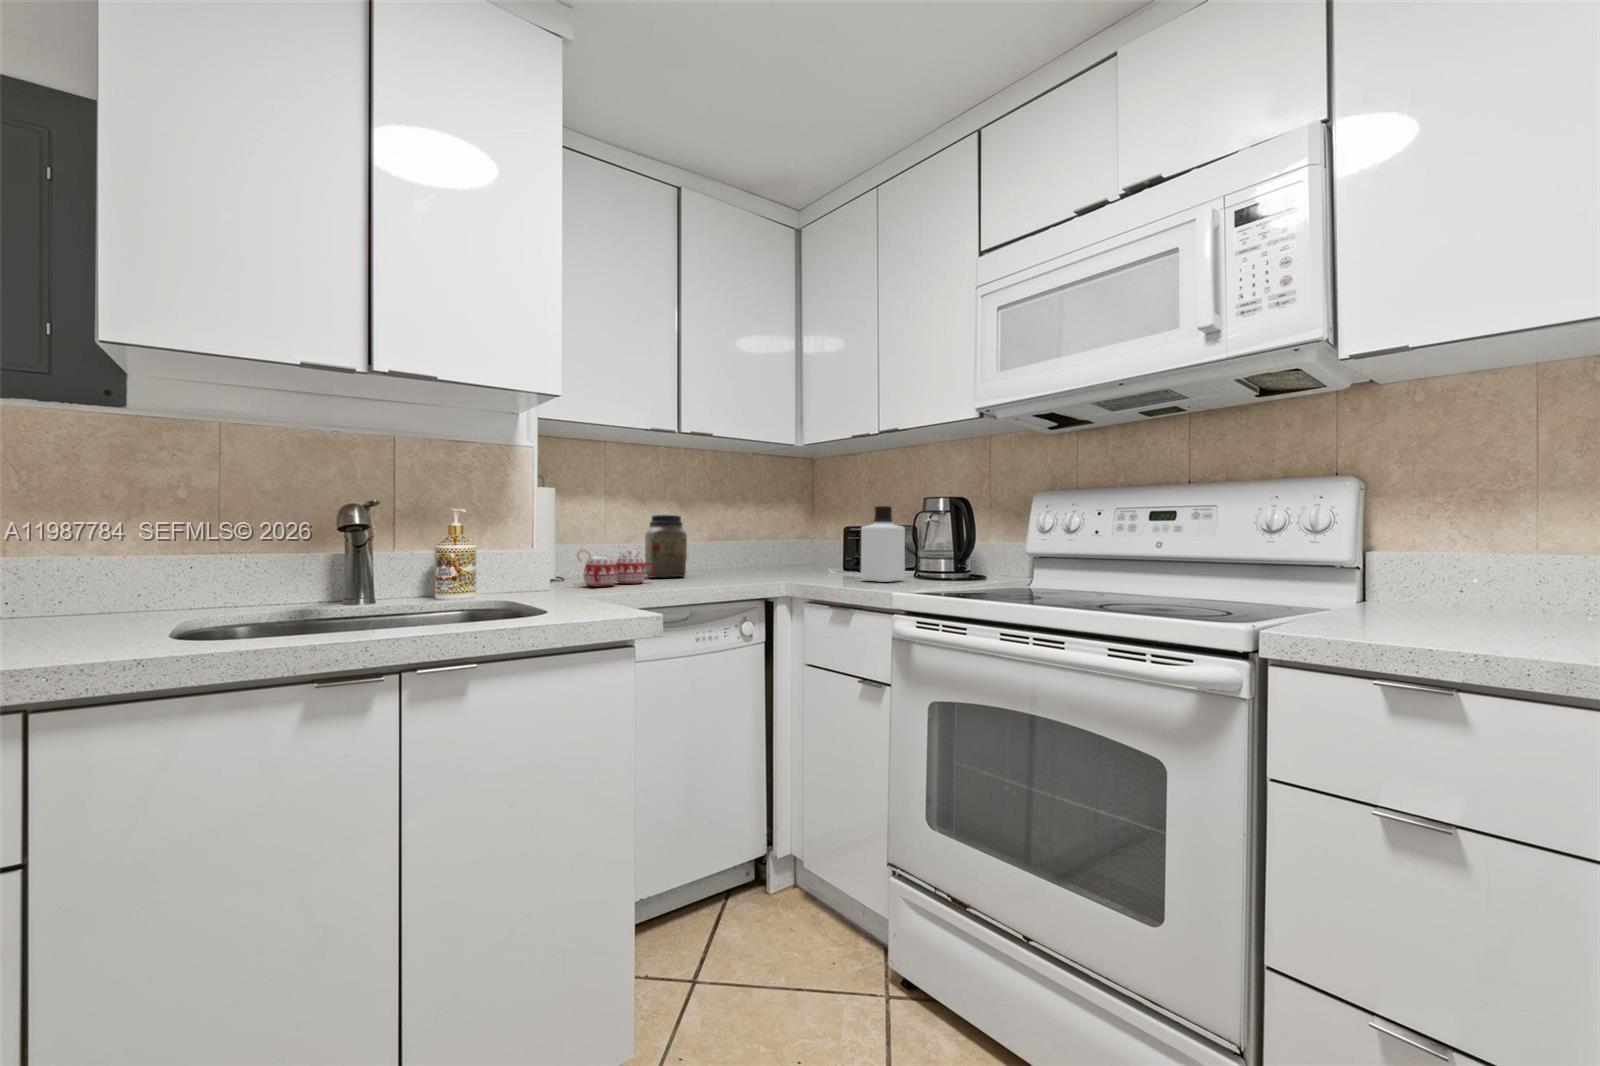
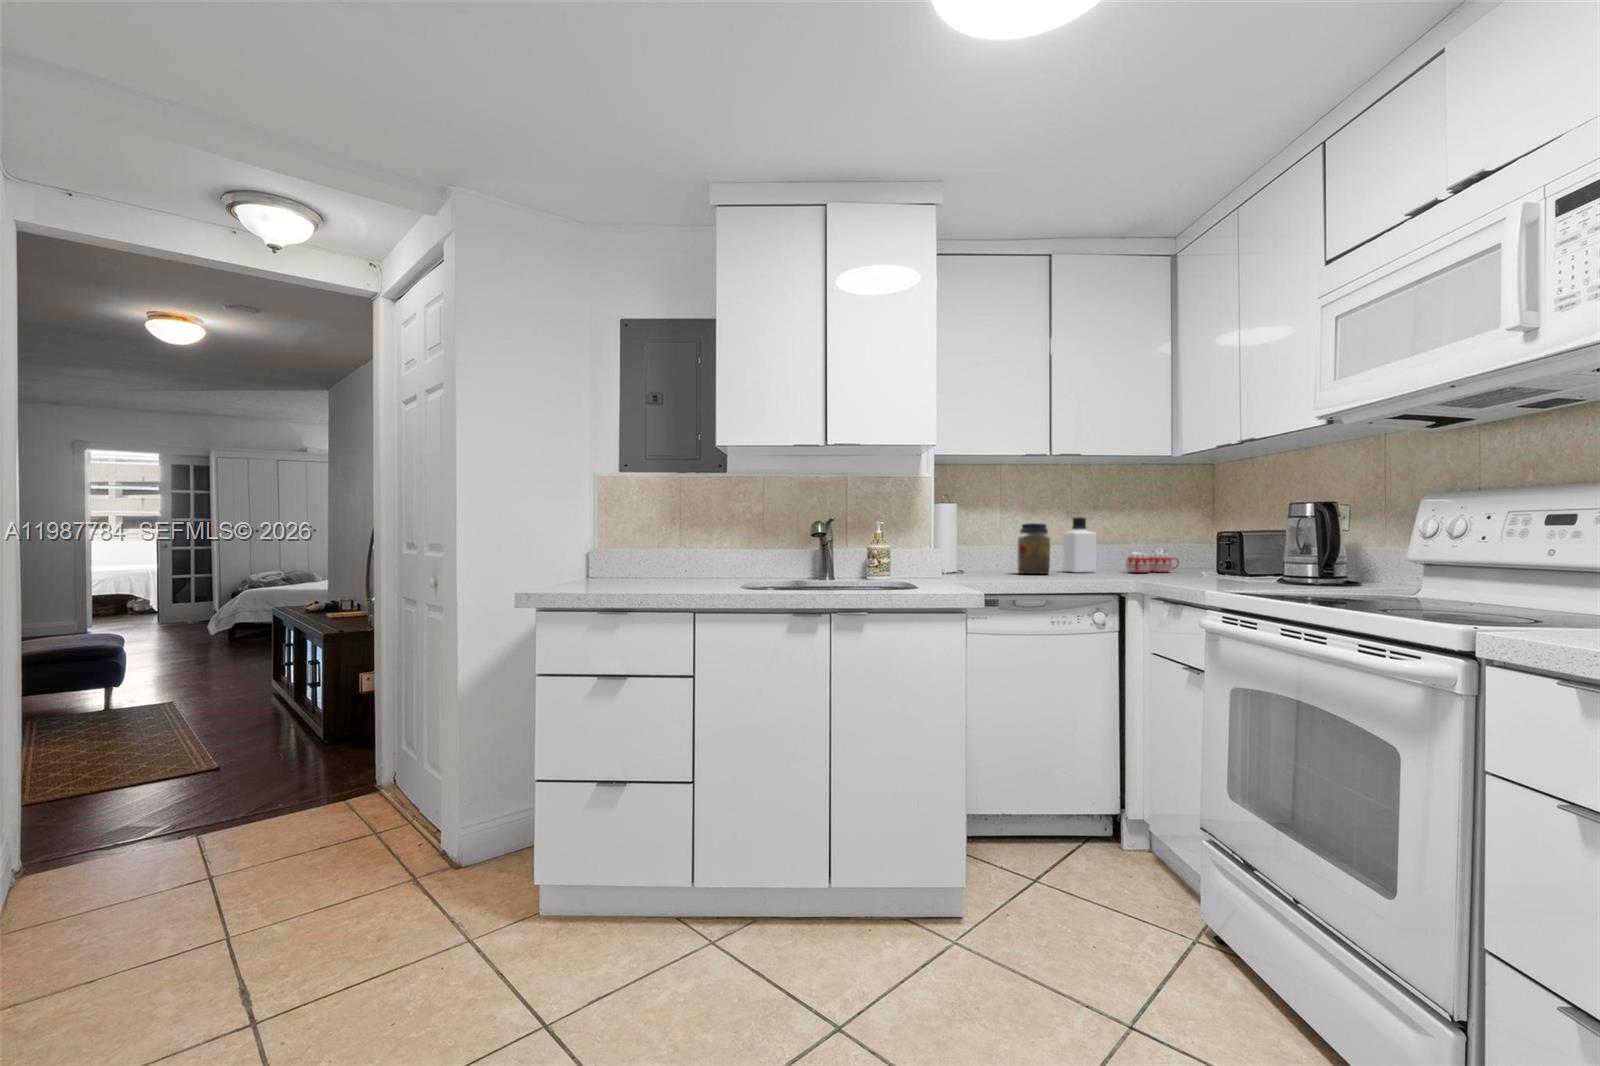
bottle: present [861,506,905,582] -> present [1062,517,1096,572]
mug: present [575,549,655,587] -> present [1119,547,1179,573]

